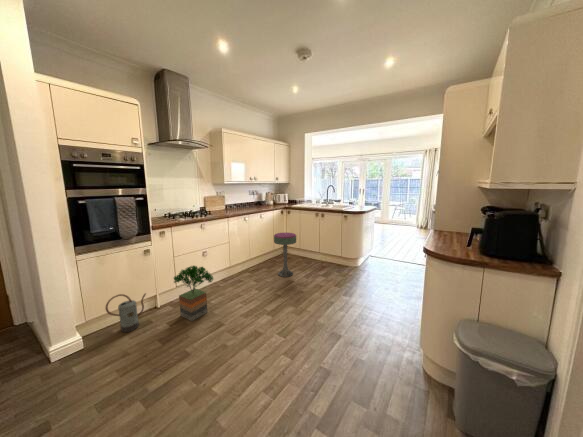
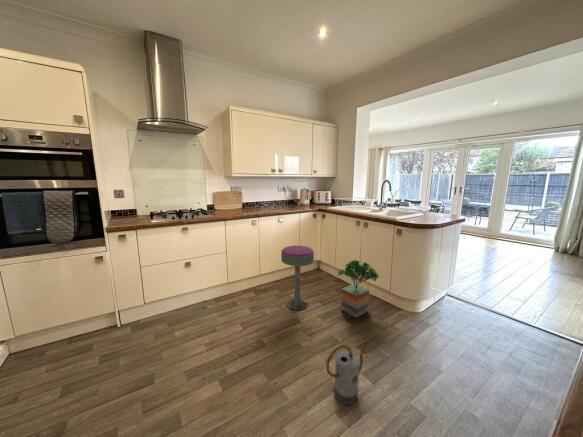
potted tree: present [174,266,213,321] -> present [338,260,379,318]
watering can: present [106,294,146,332] -> present [326,343,367,405]

